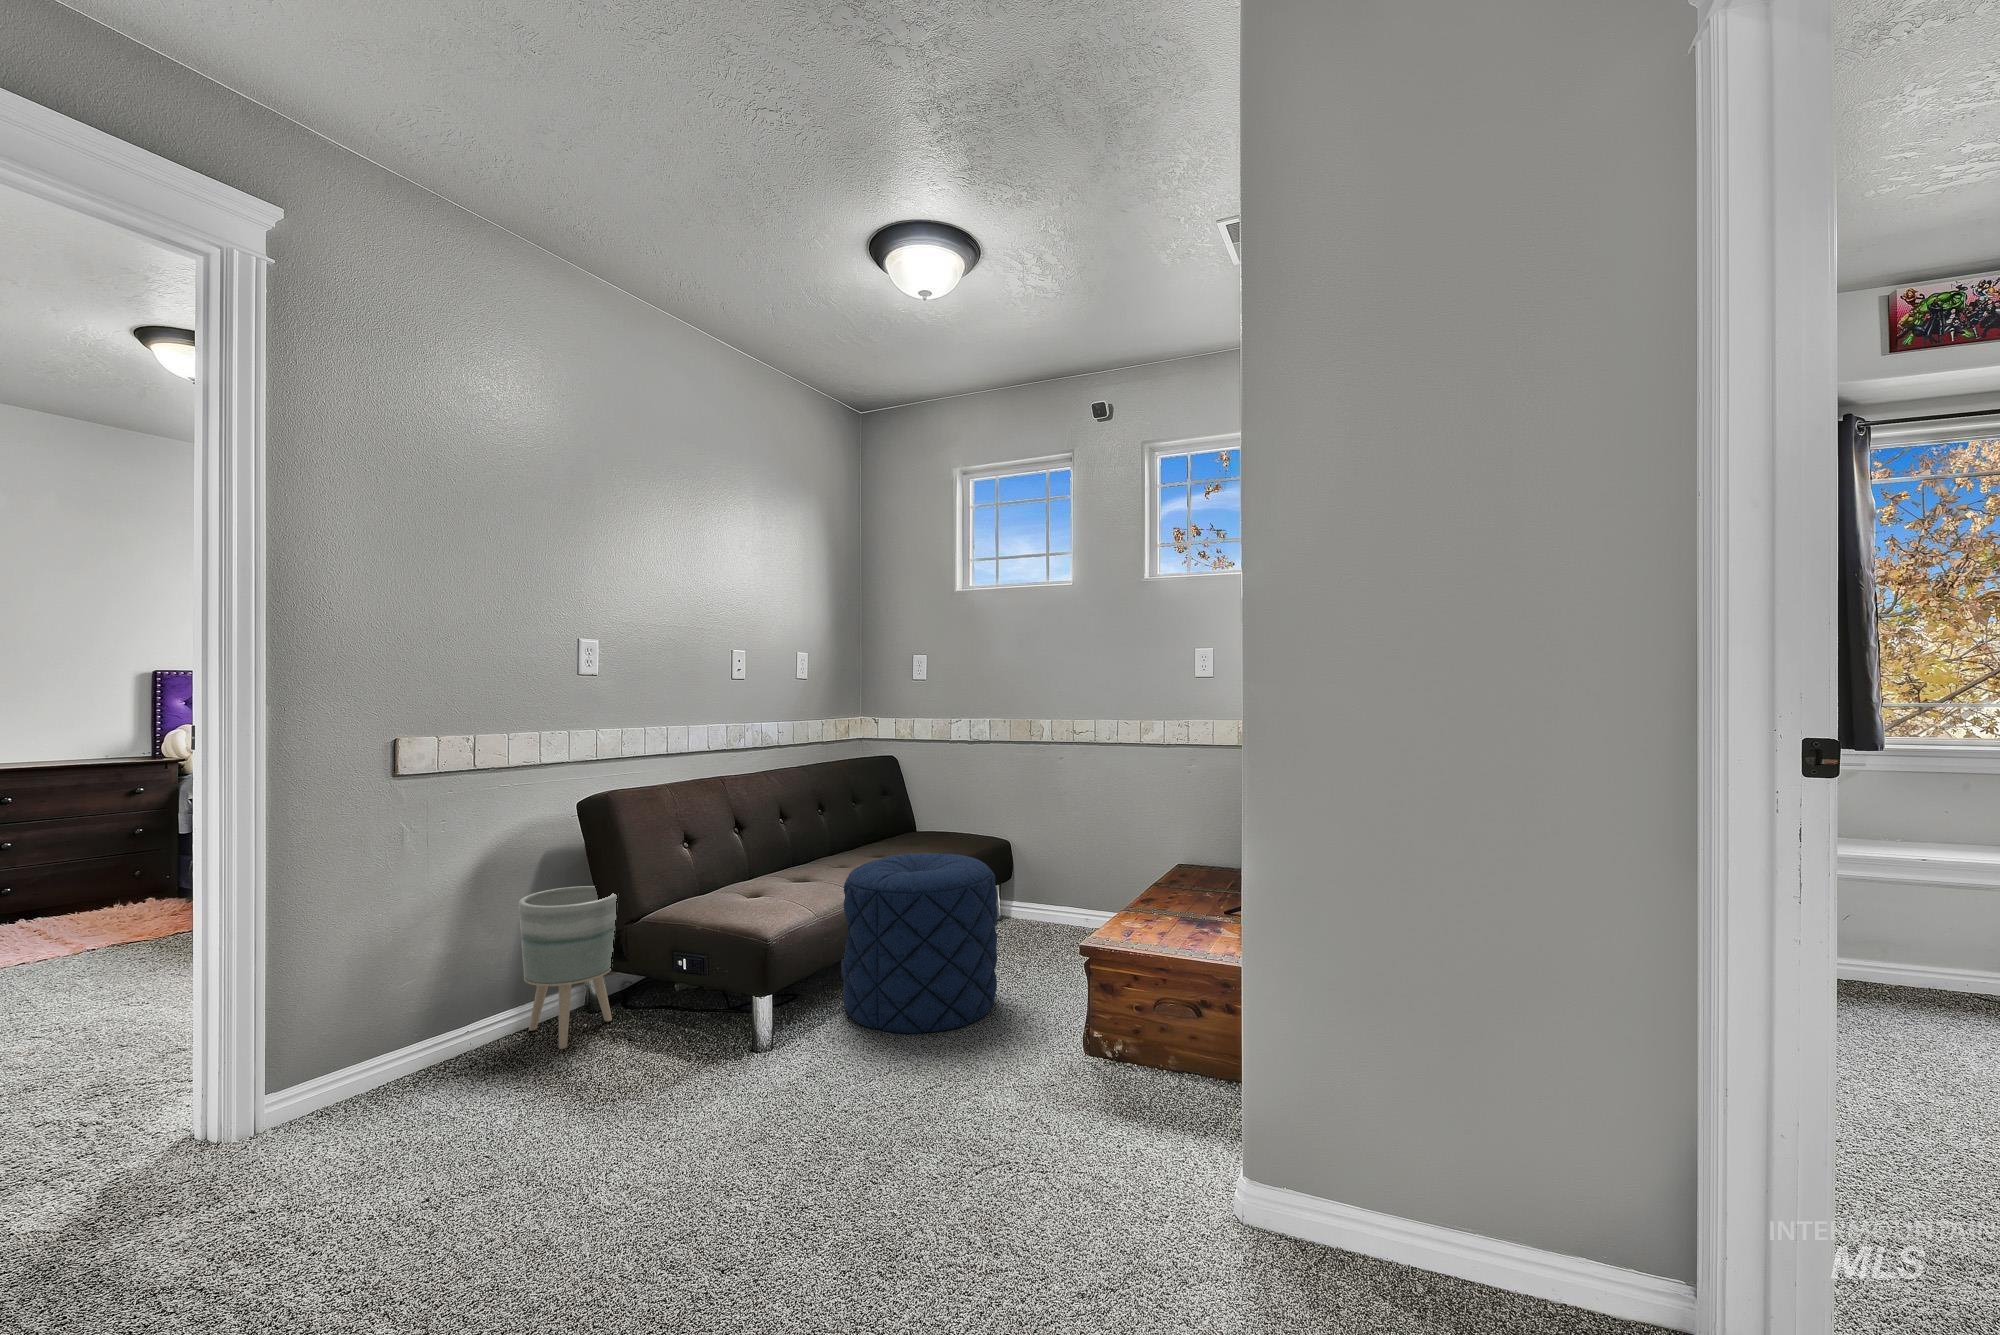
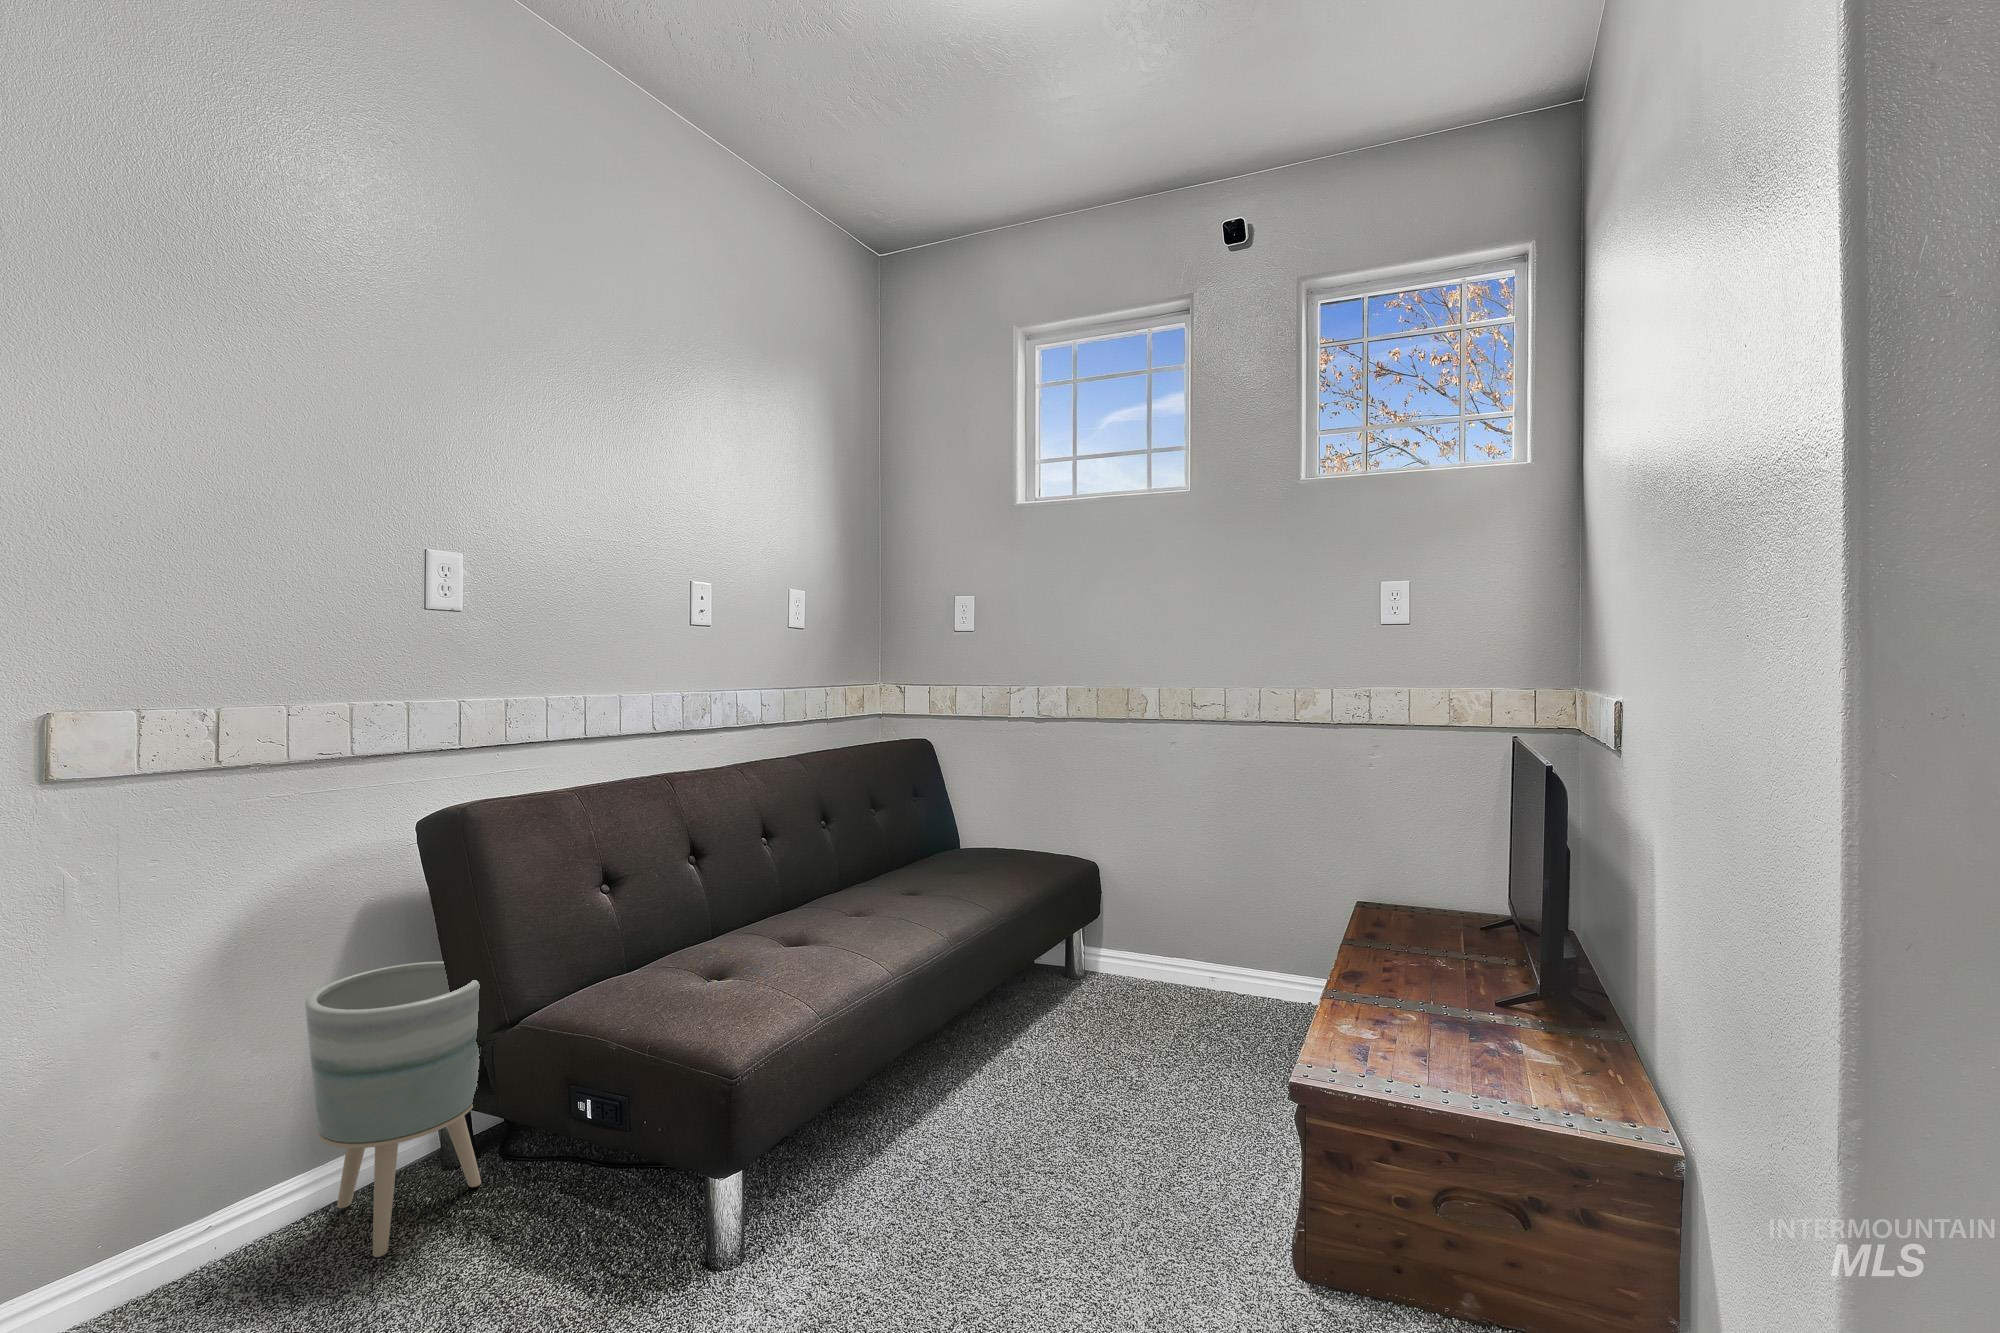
pouf: present [841,853,997,1033] -> none [859,899,1115,1222]

